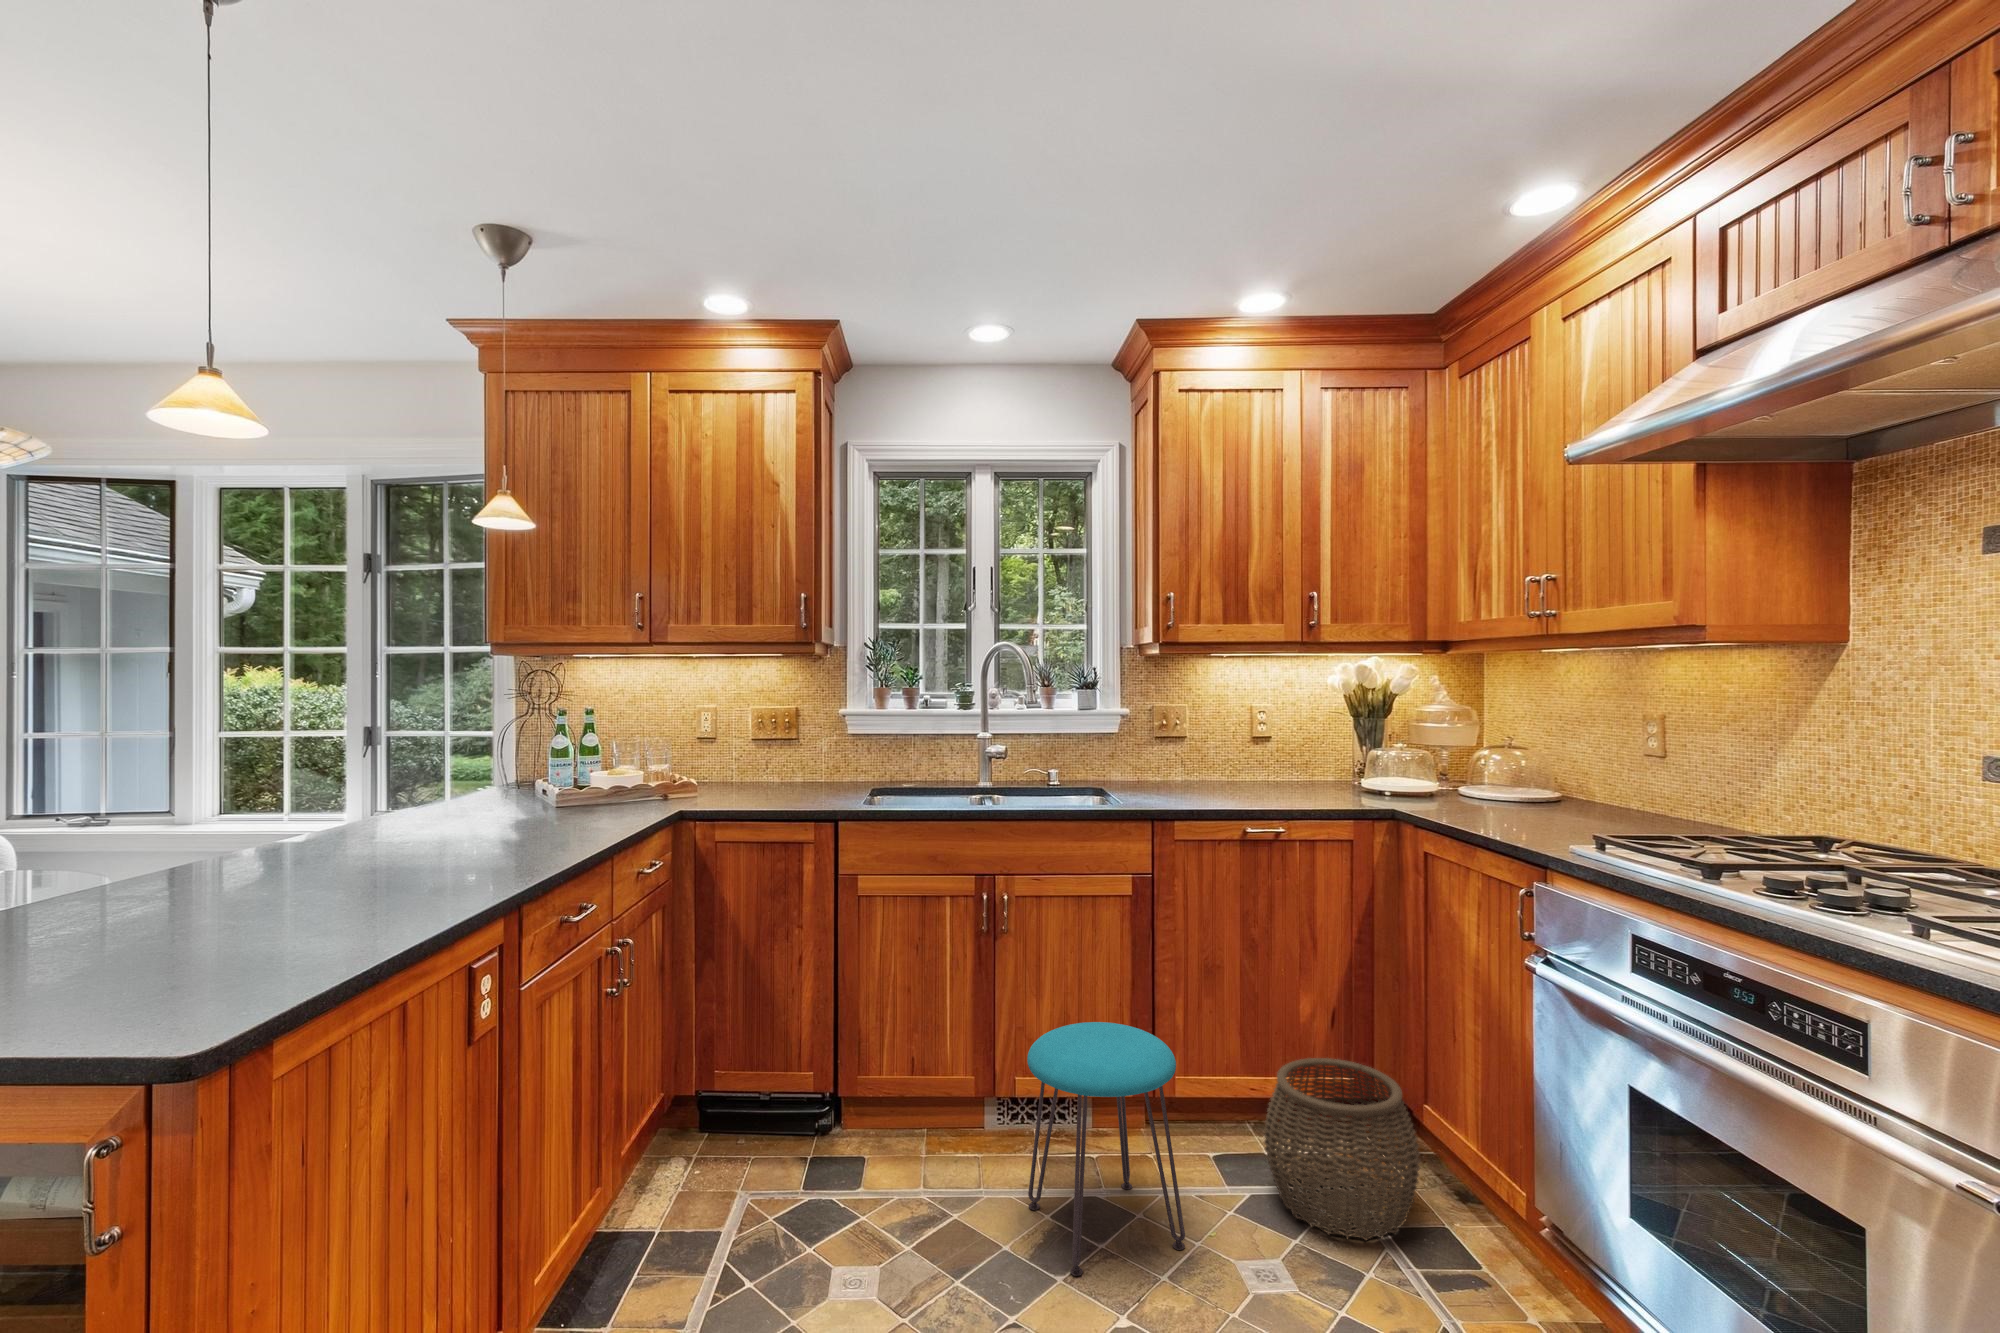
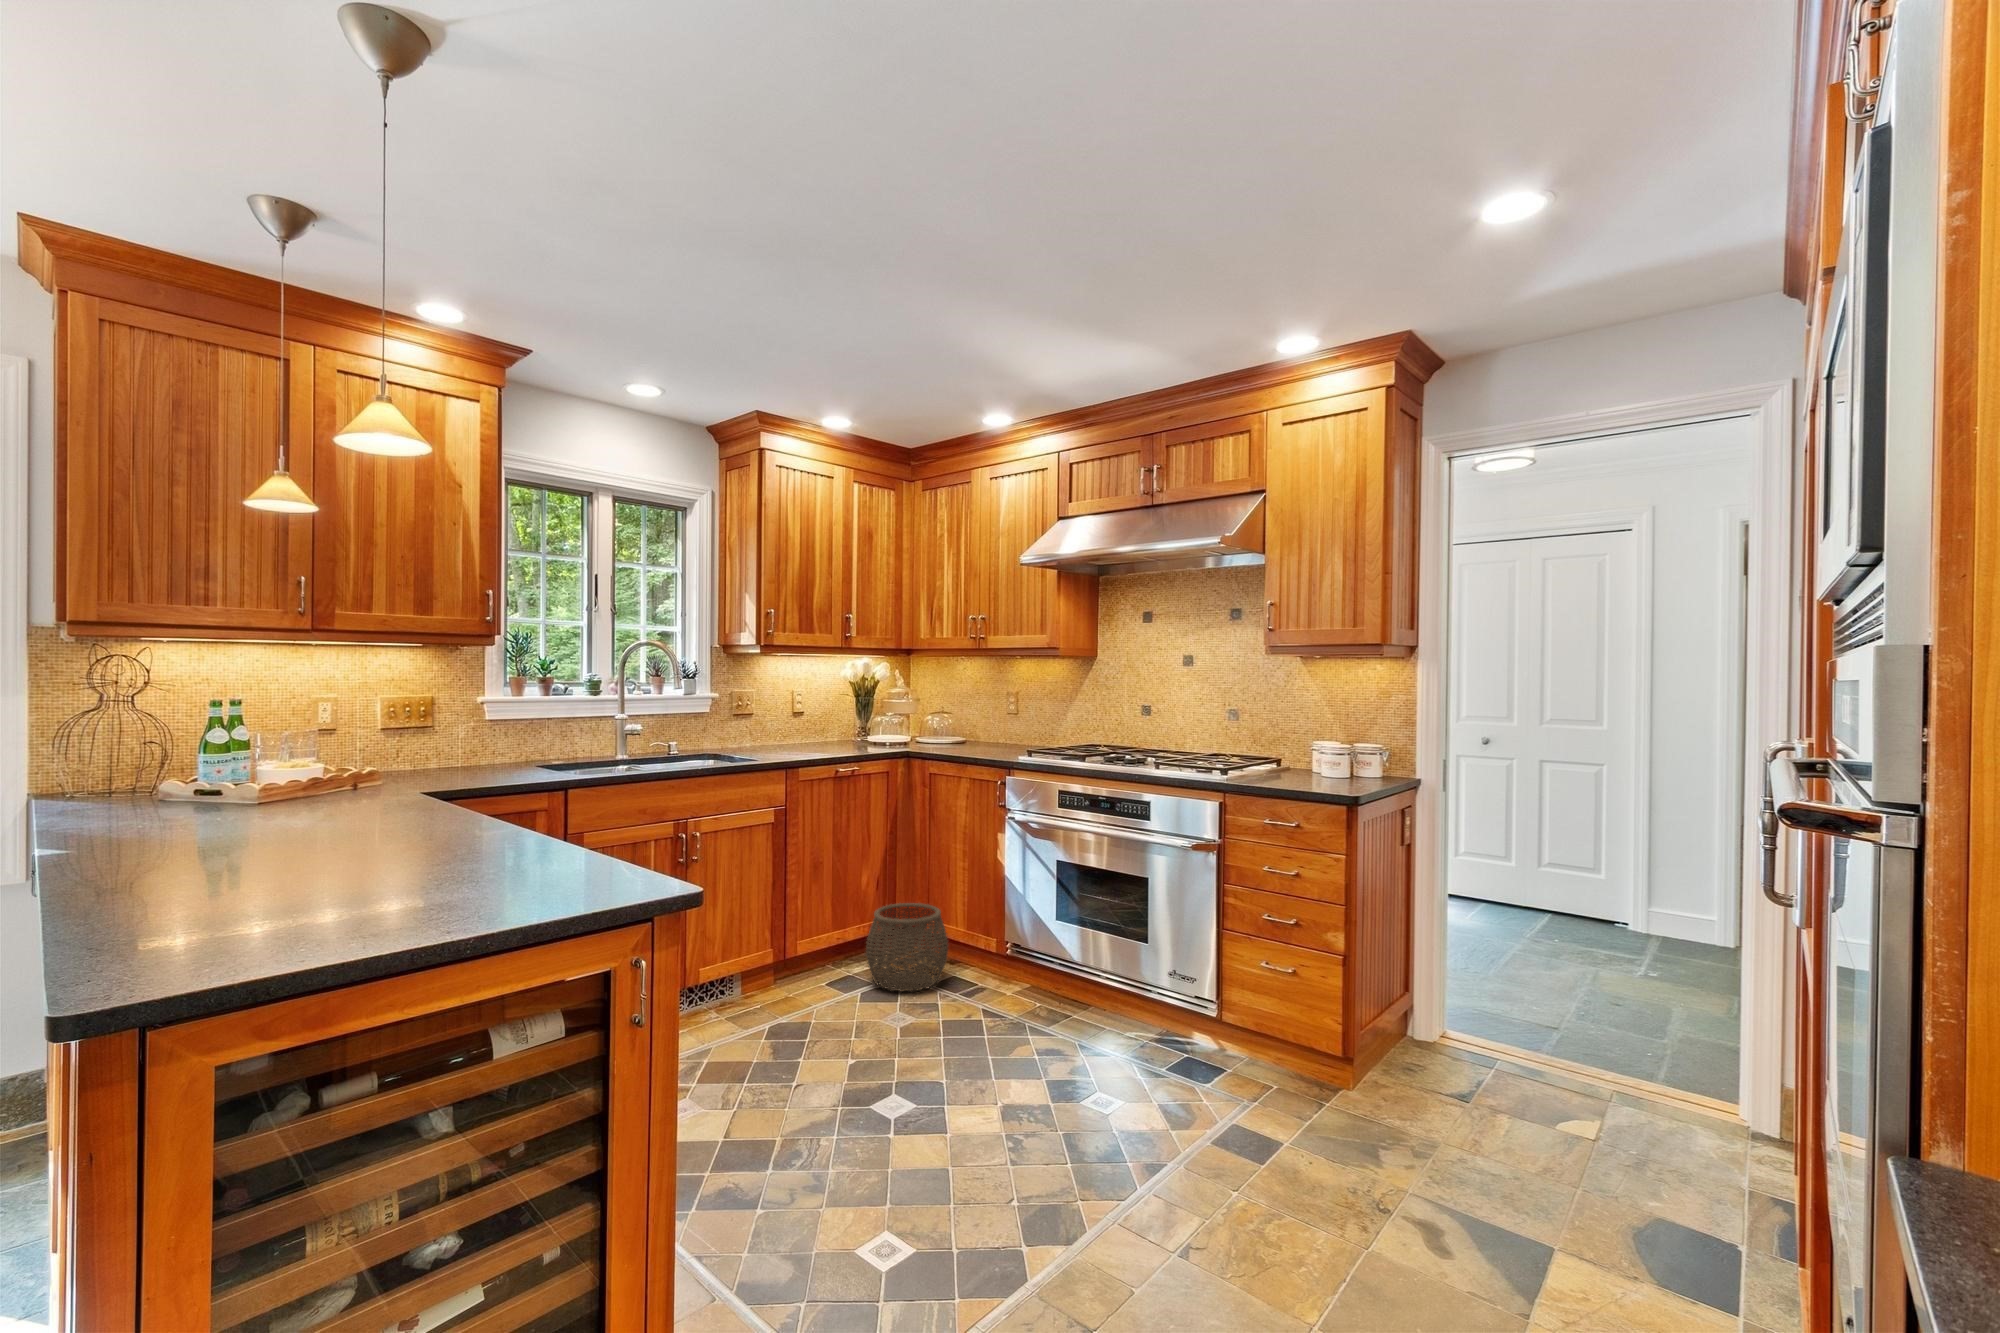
stool: present [1027,1022,1185,1276] -> none [742,903,848,1046]

